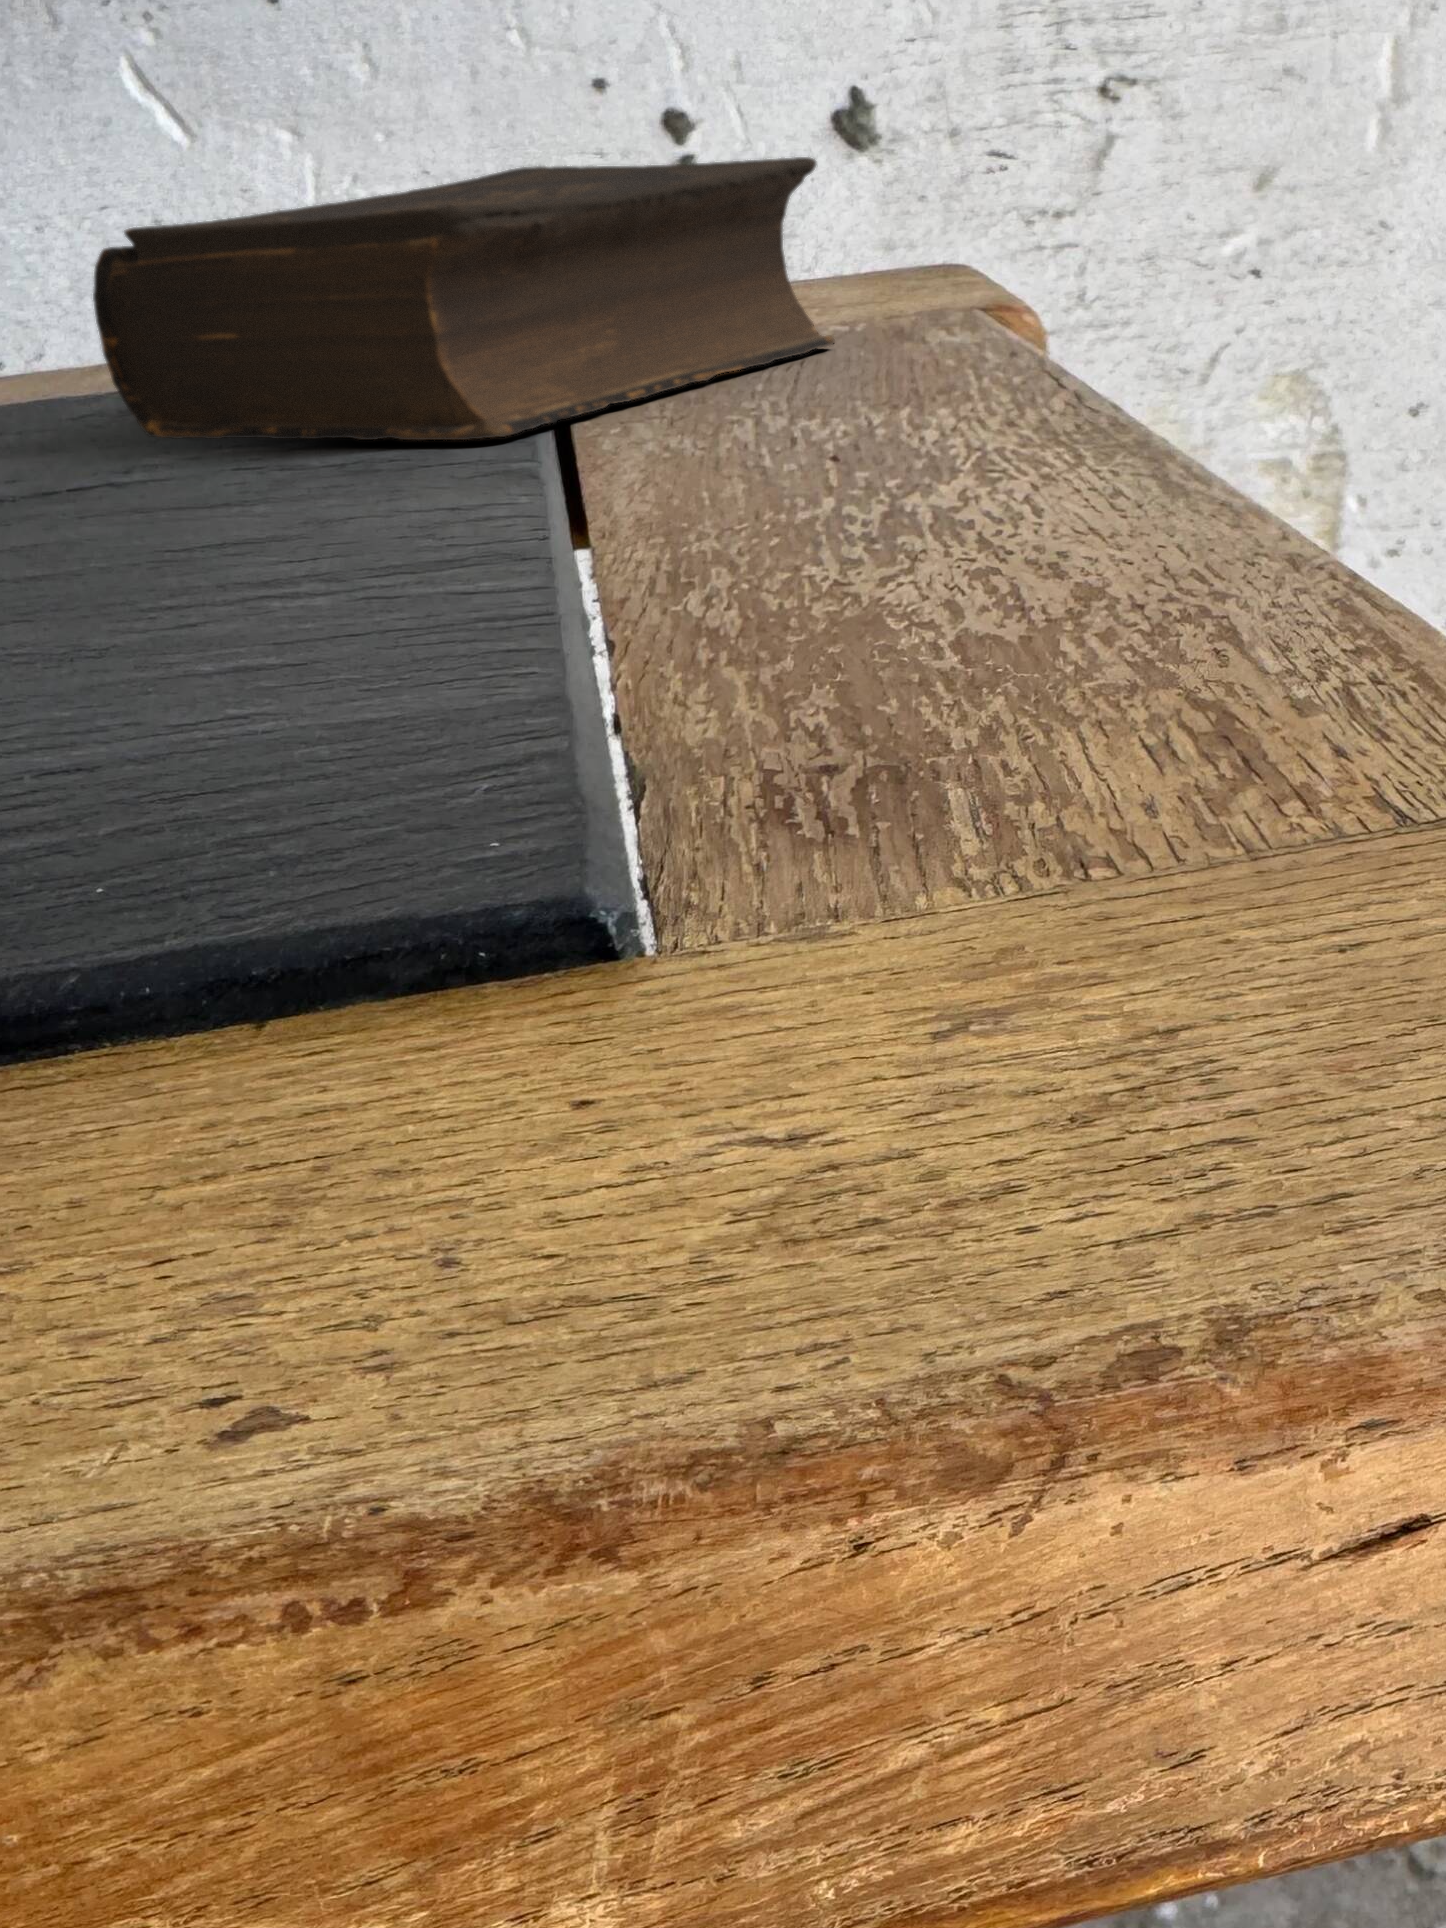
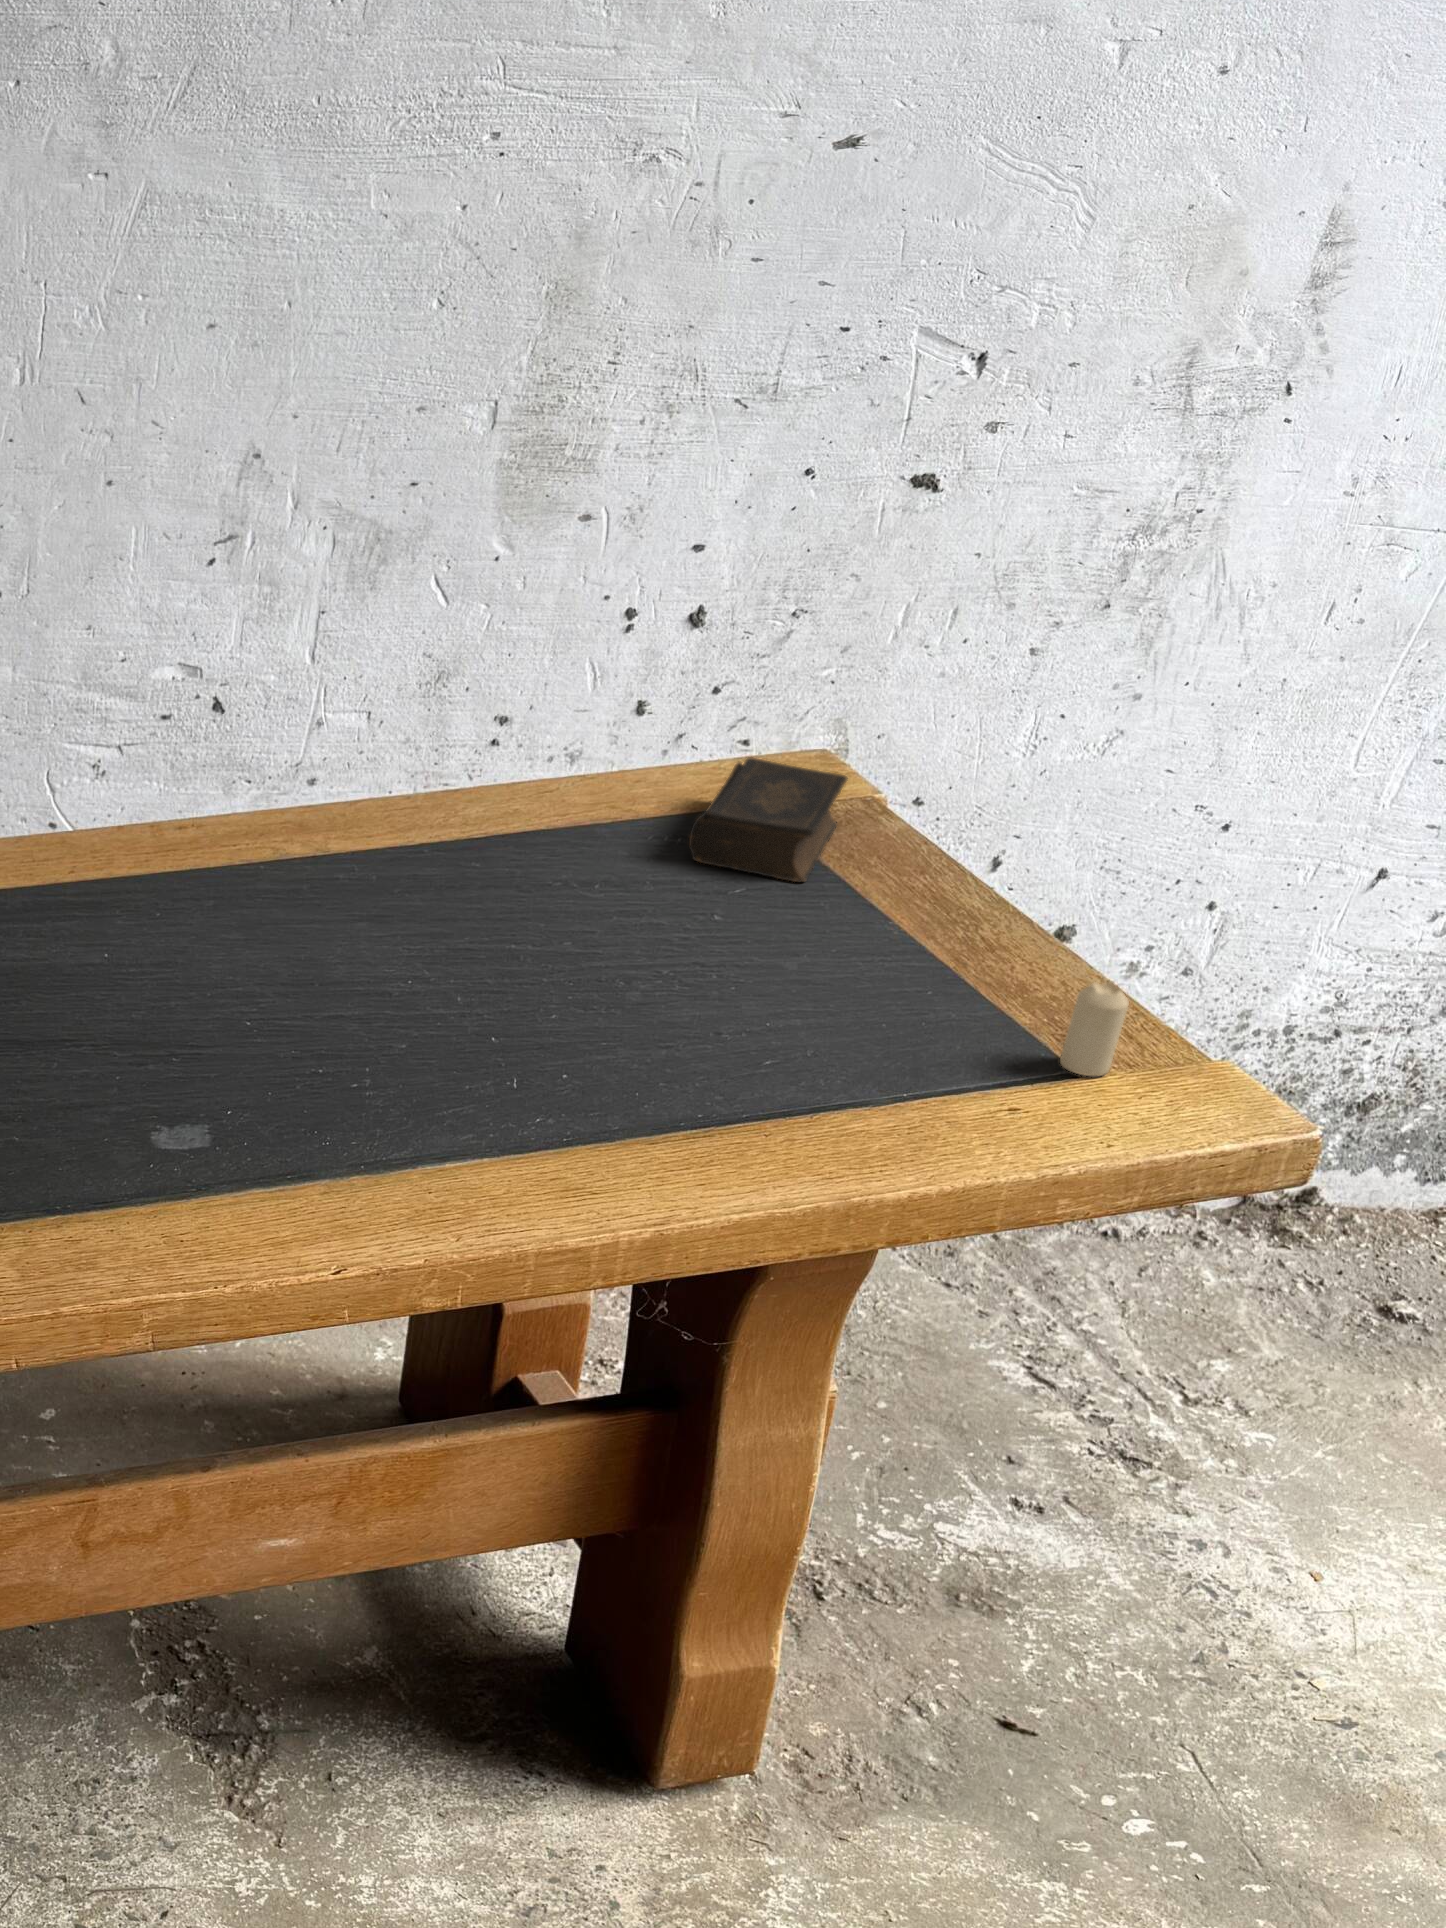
candle: none [895,186,1228,786] -> present [1060,982,1129,1076]

